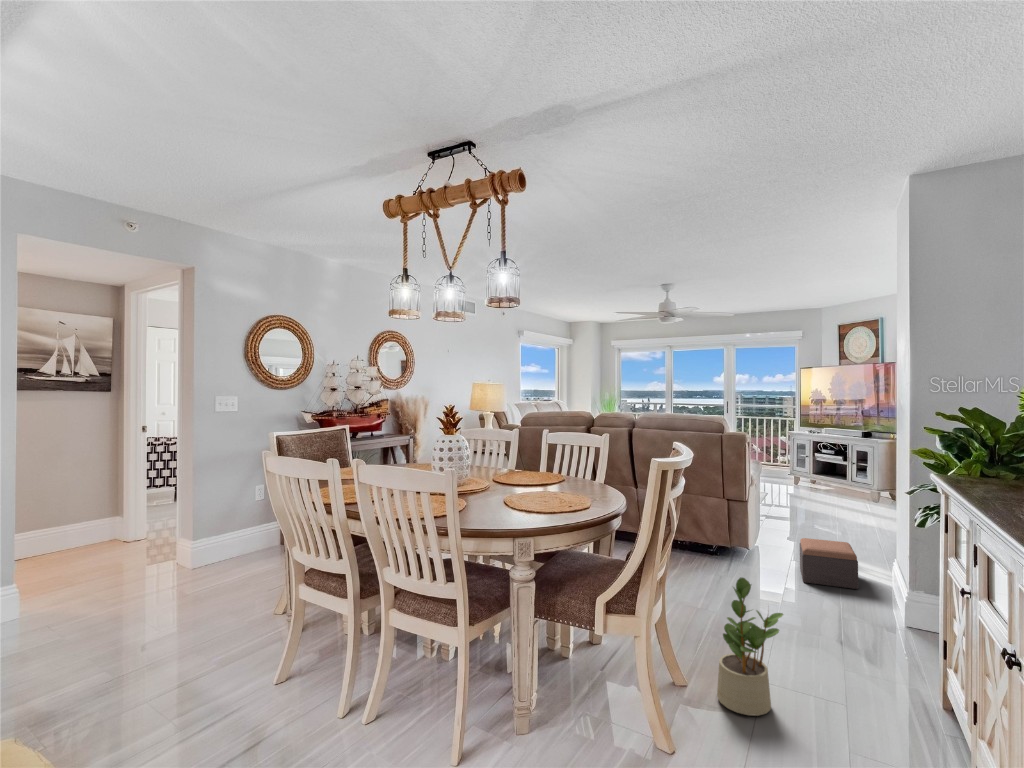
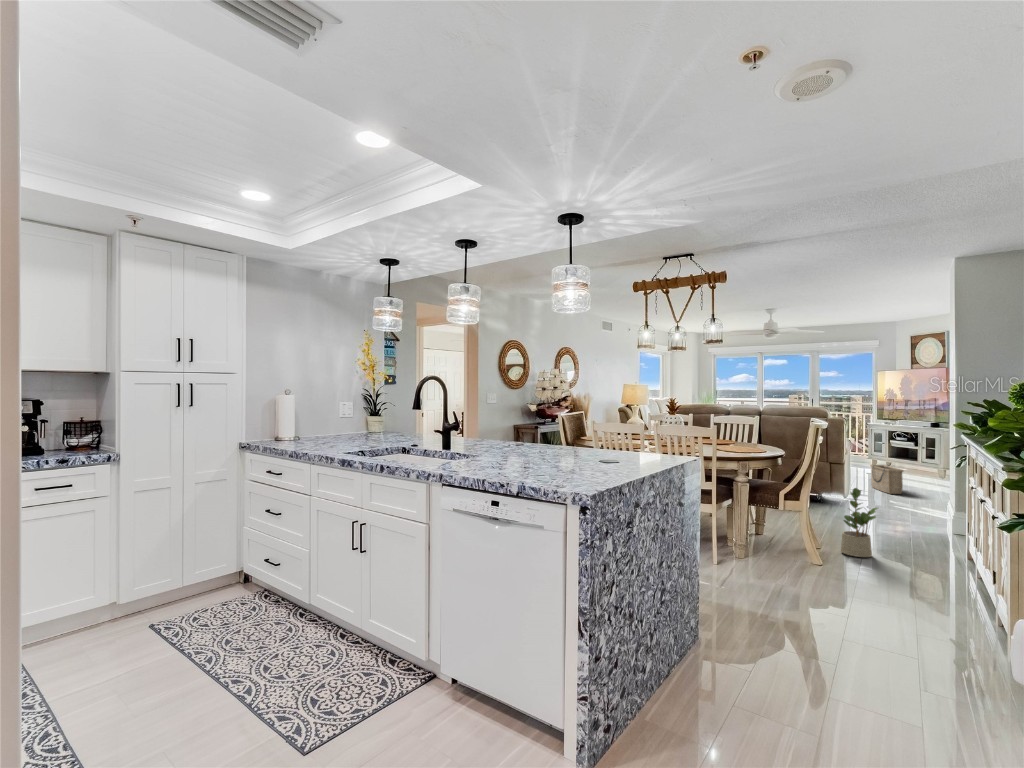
basket: none [787,491,830,535] -> present [870,465,903,494]
footstool: present [800,538,858,589] -> none [882,489,924,519]

